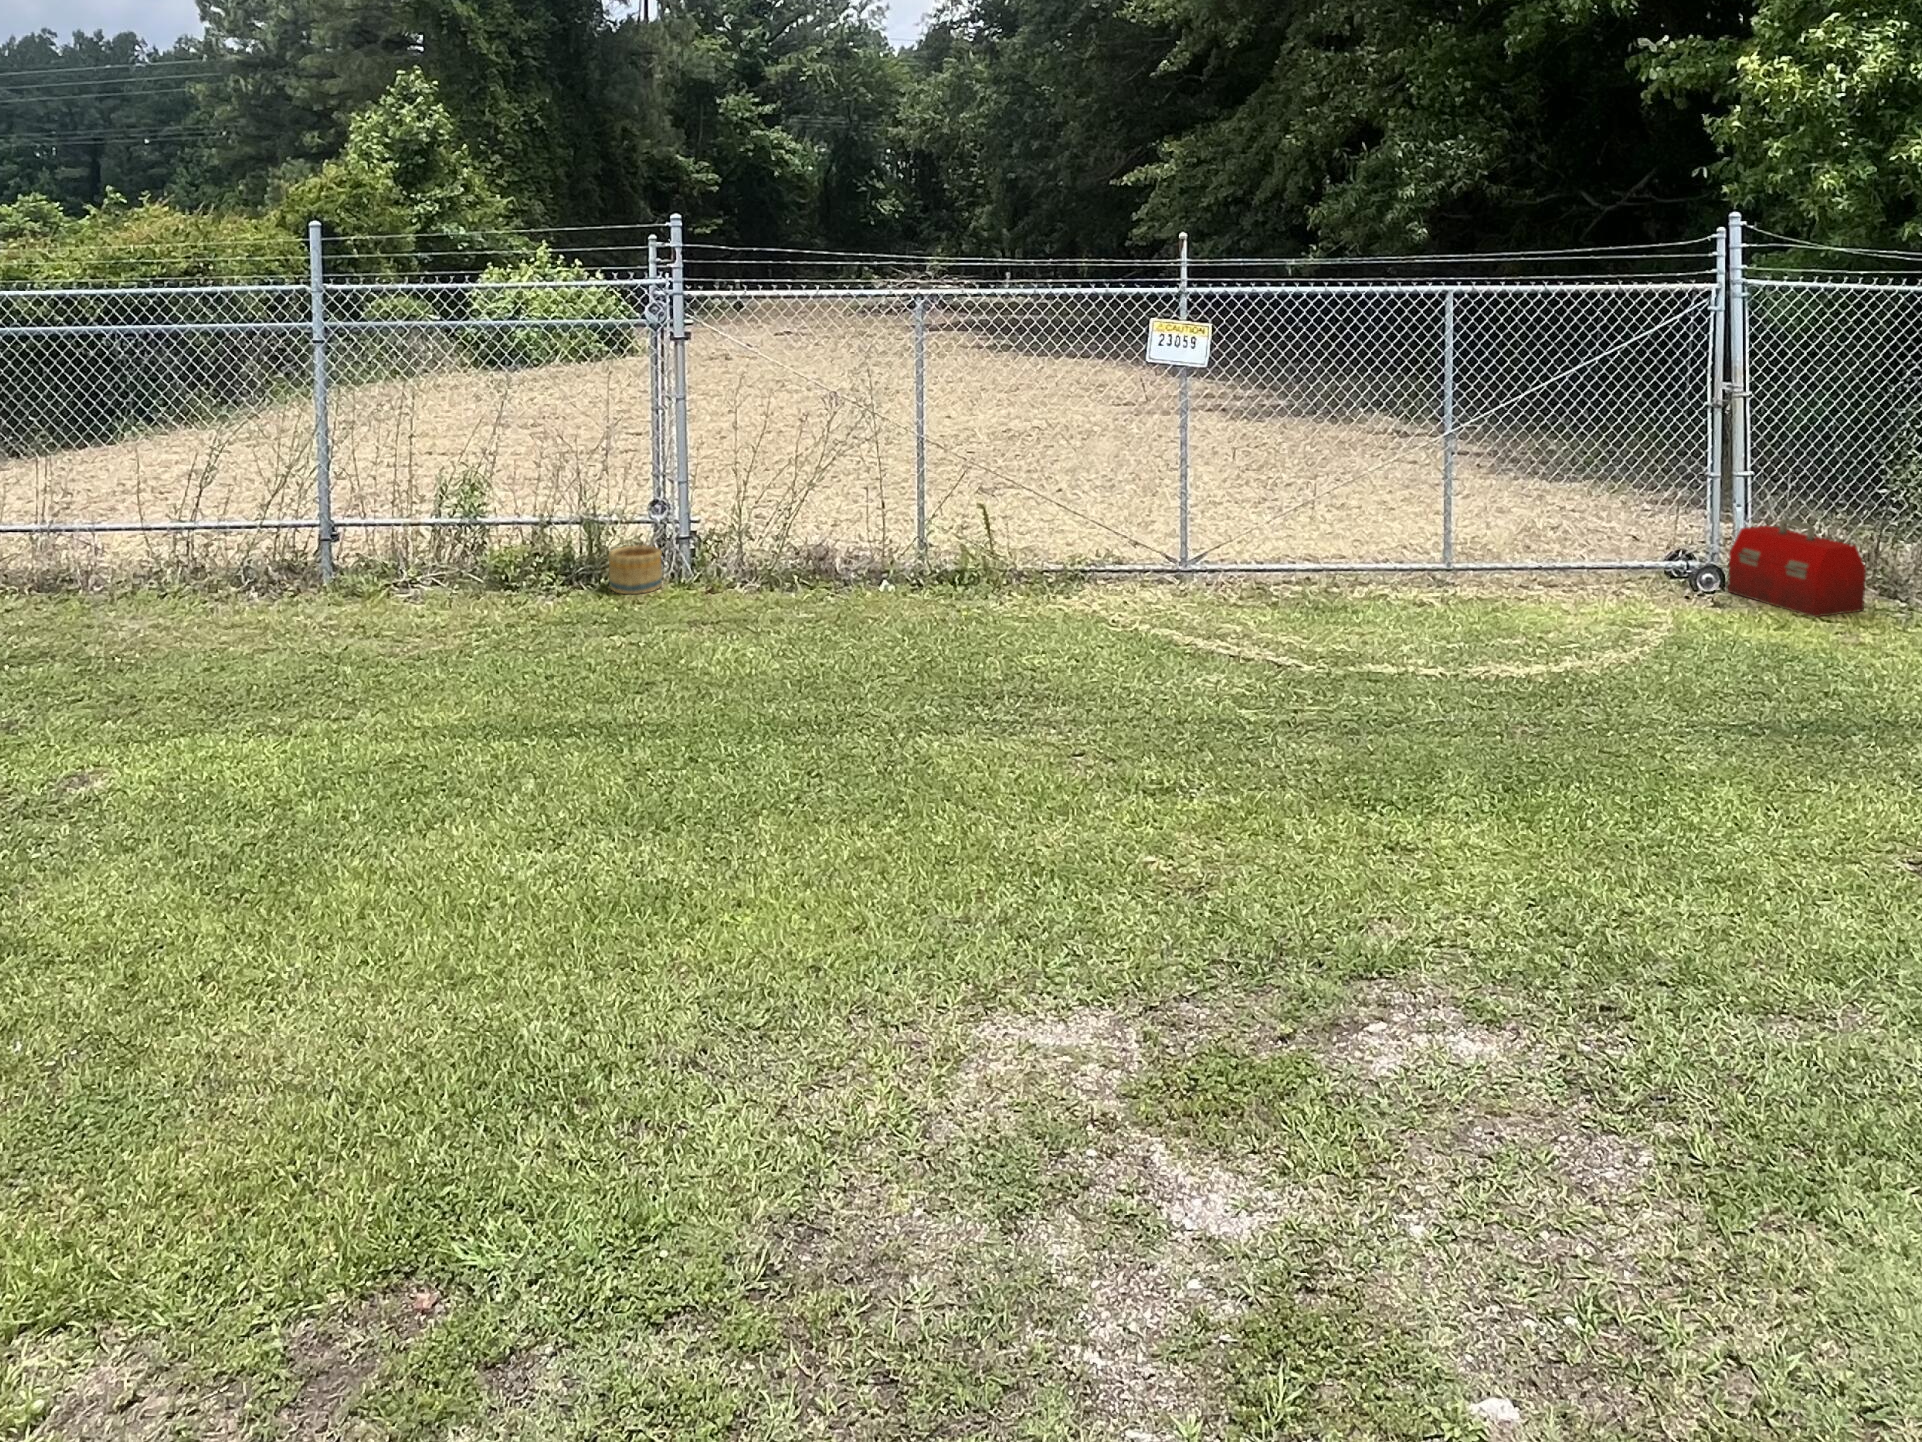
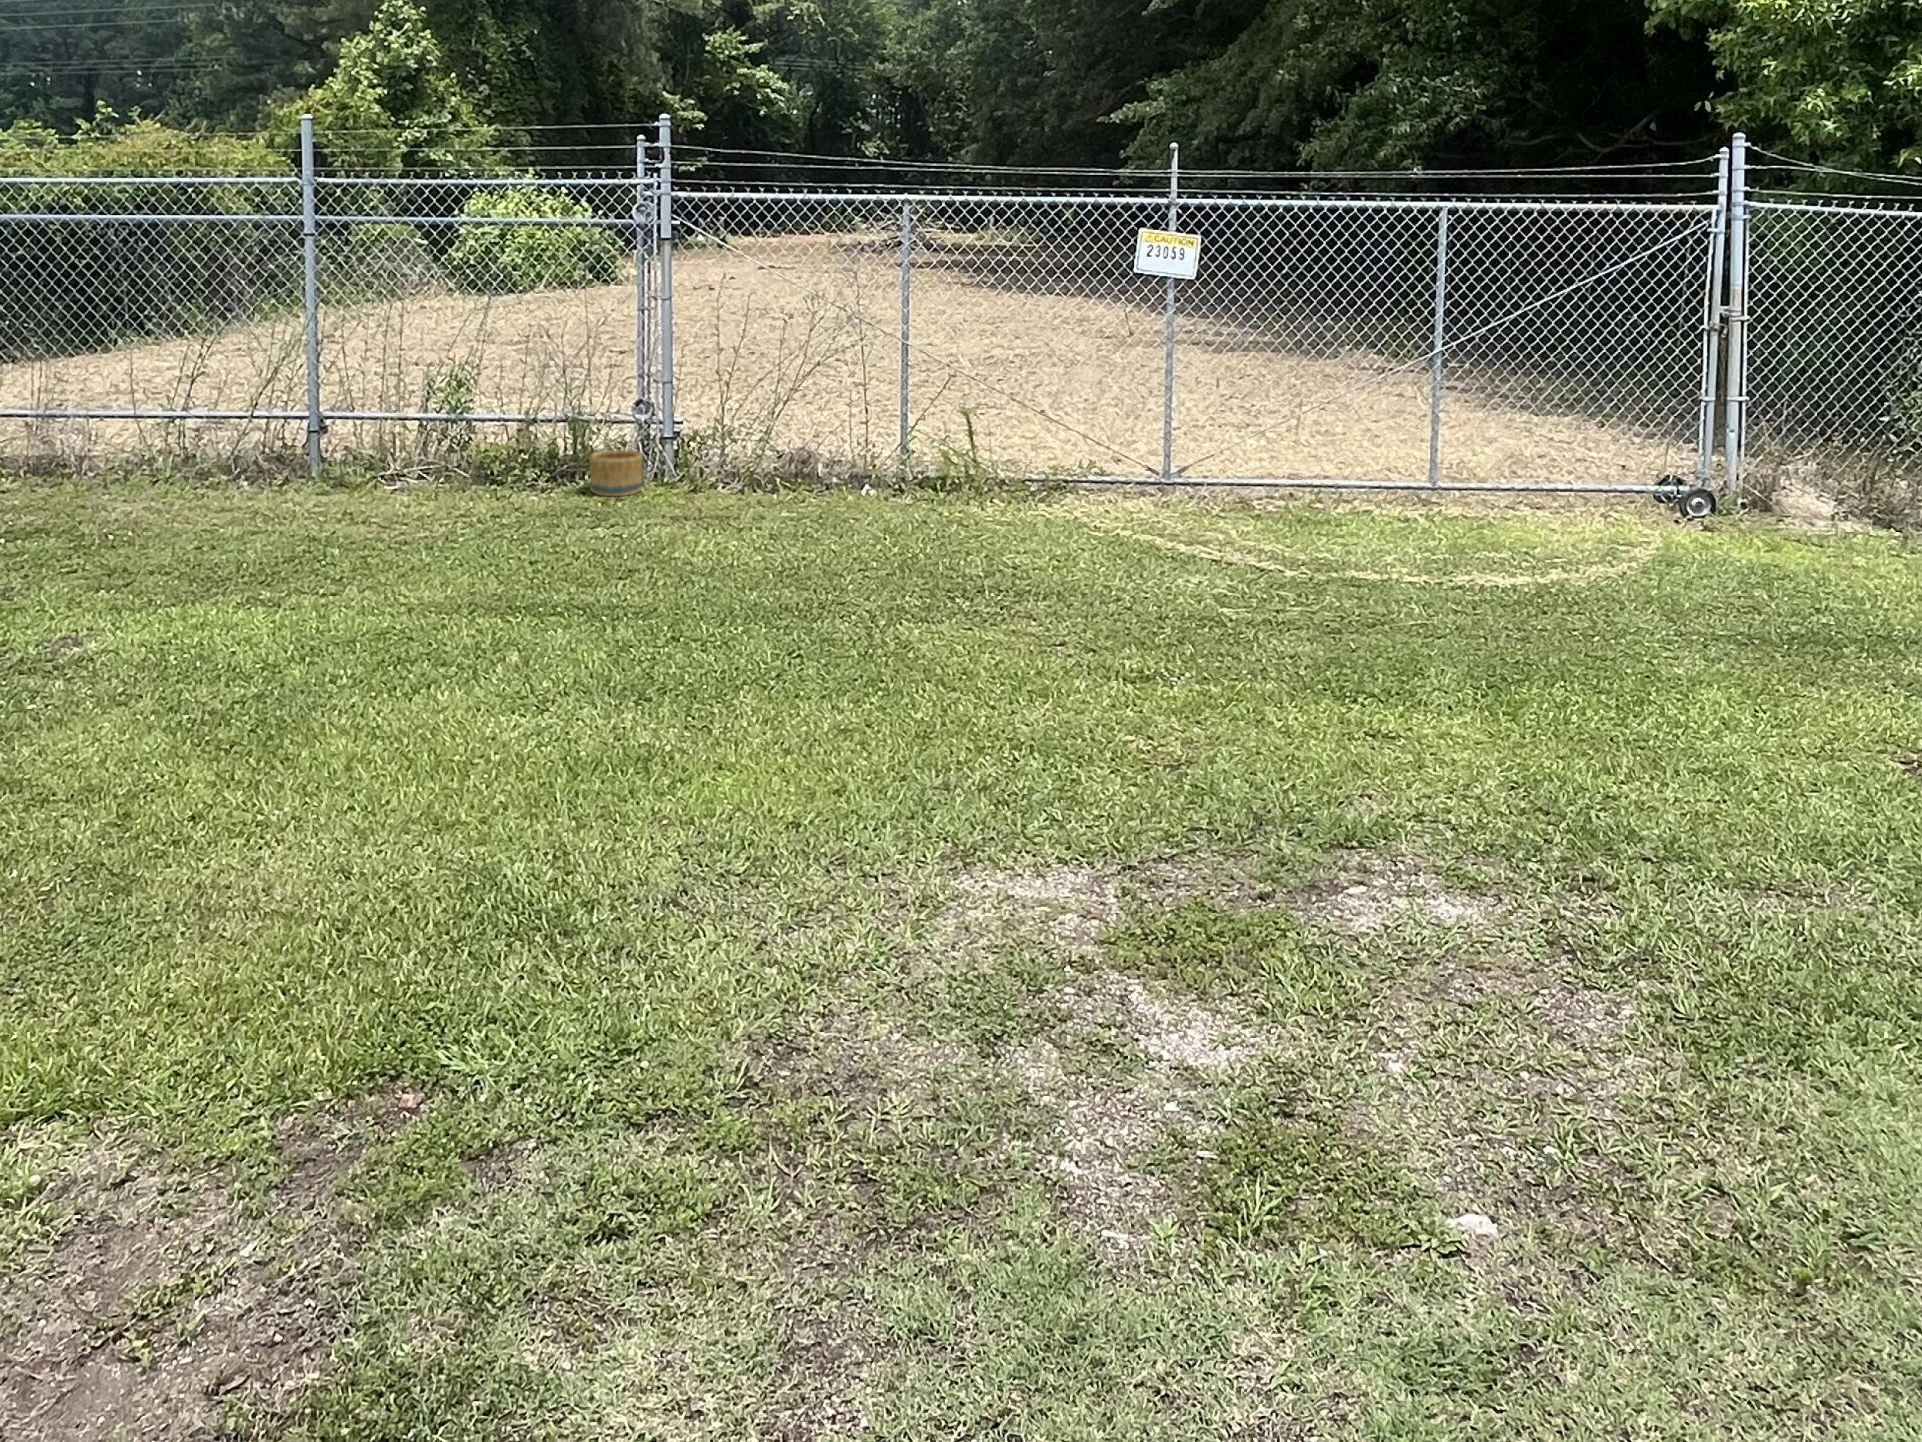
toolbox: present [1728,518,1866,617] -> none [1718,444,1861,542]

